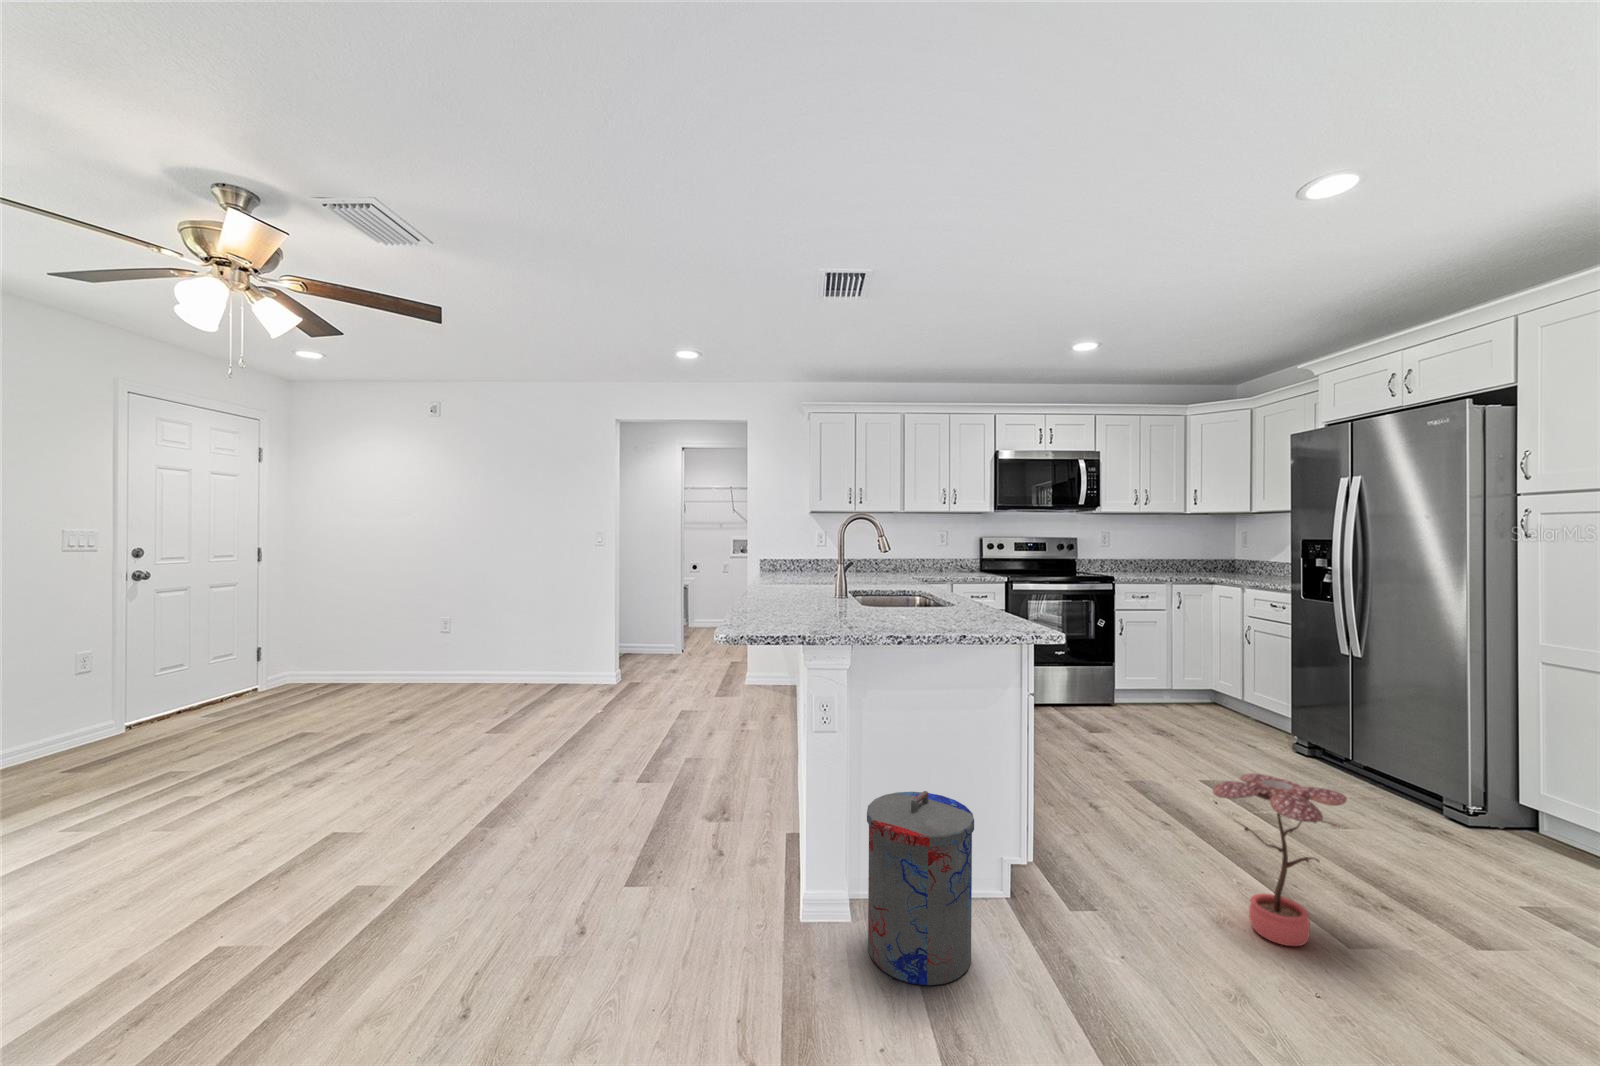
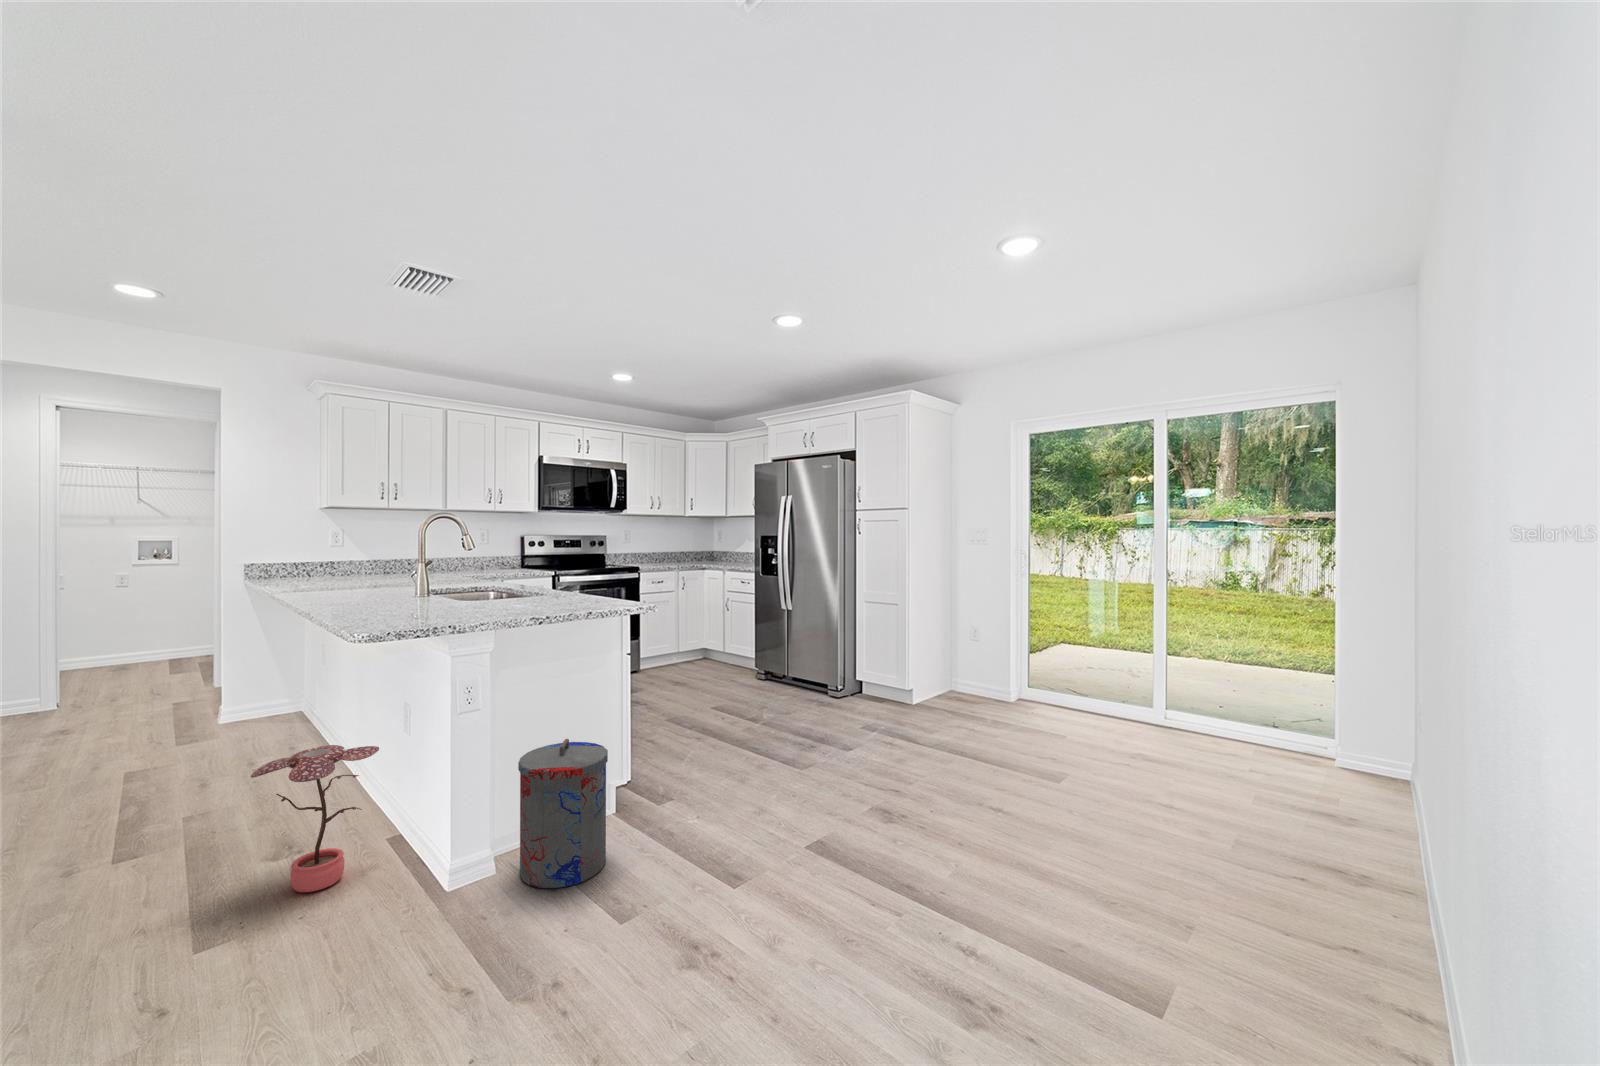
potted plant: present [1213,773,1347,946] -> present [251,745,379,892]

